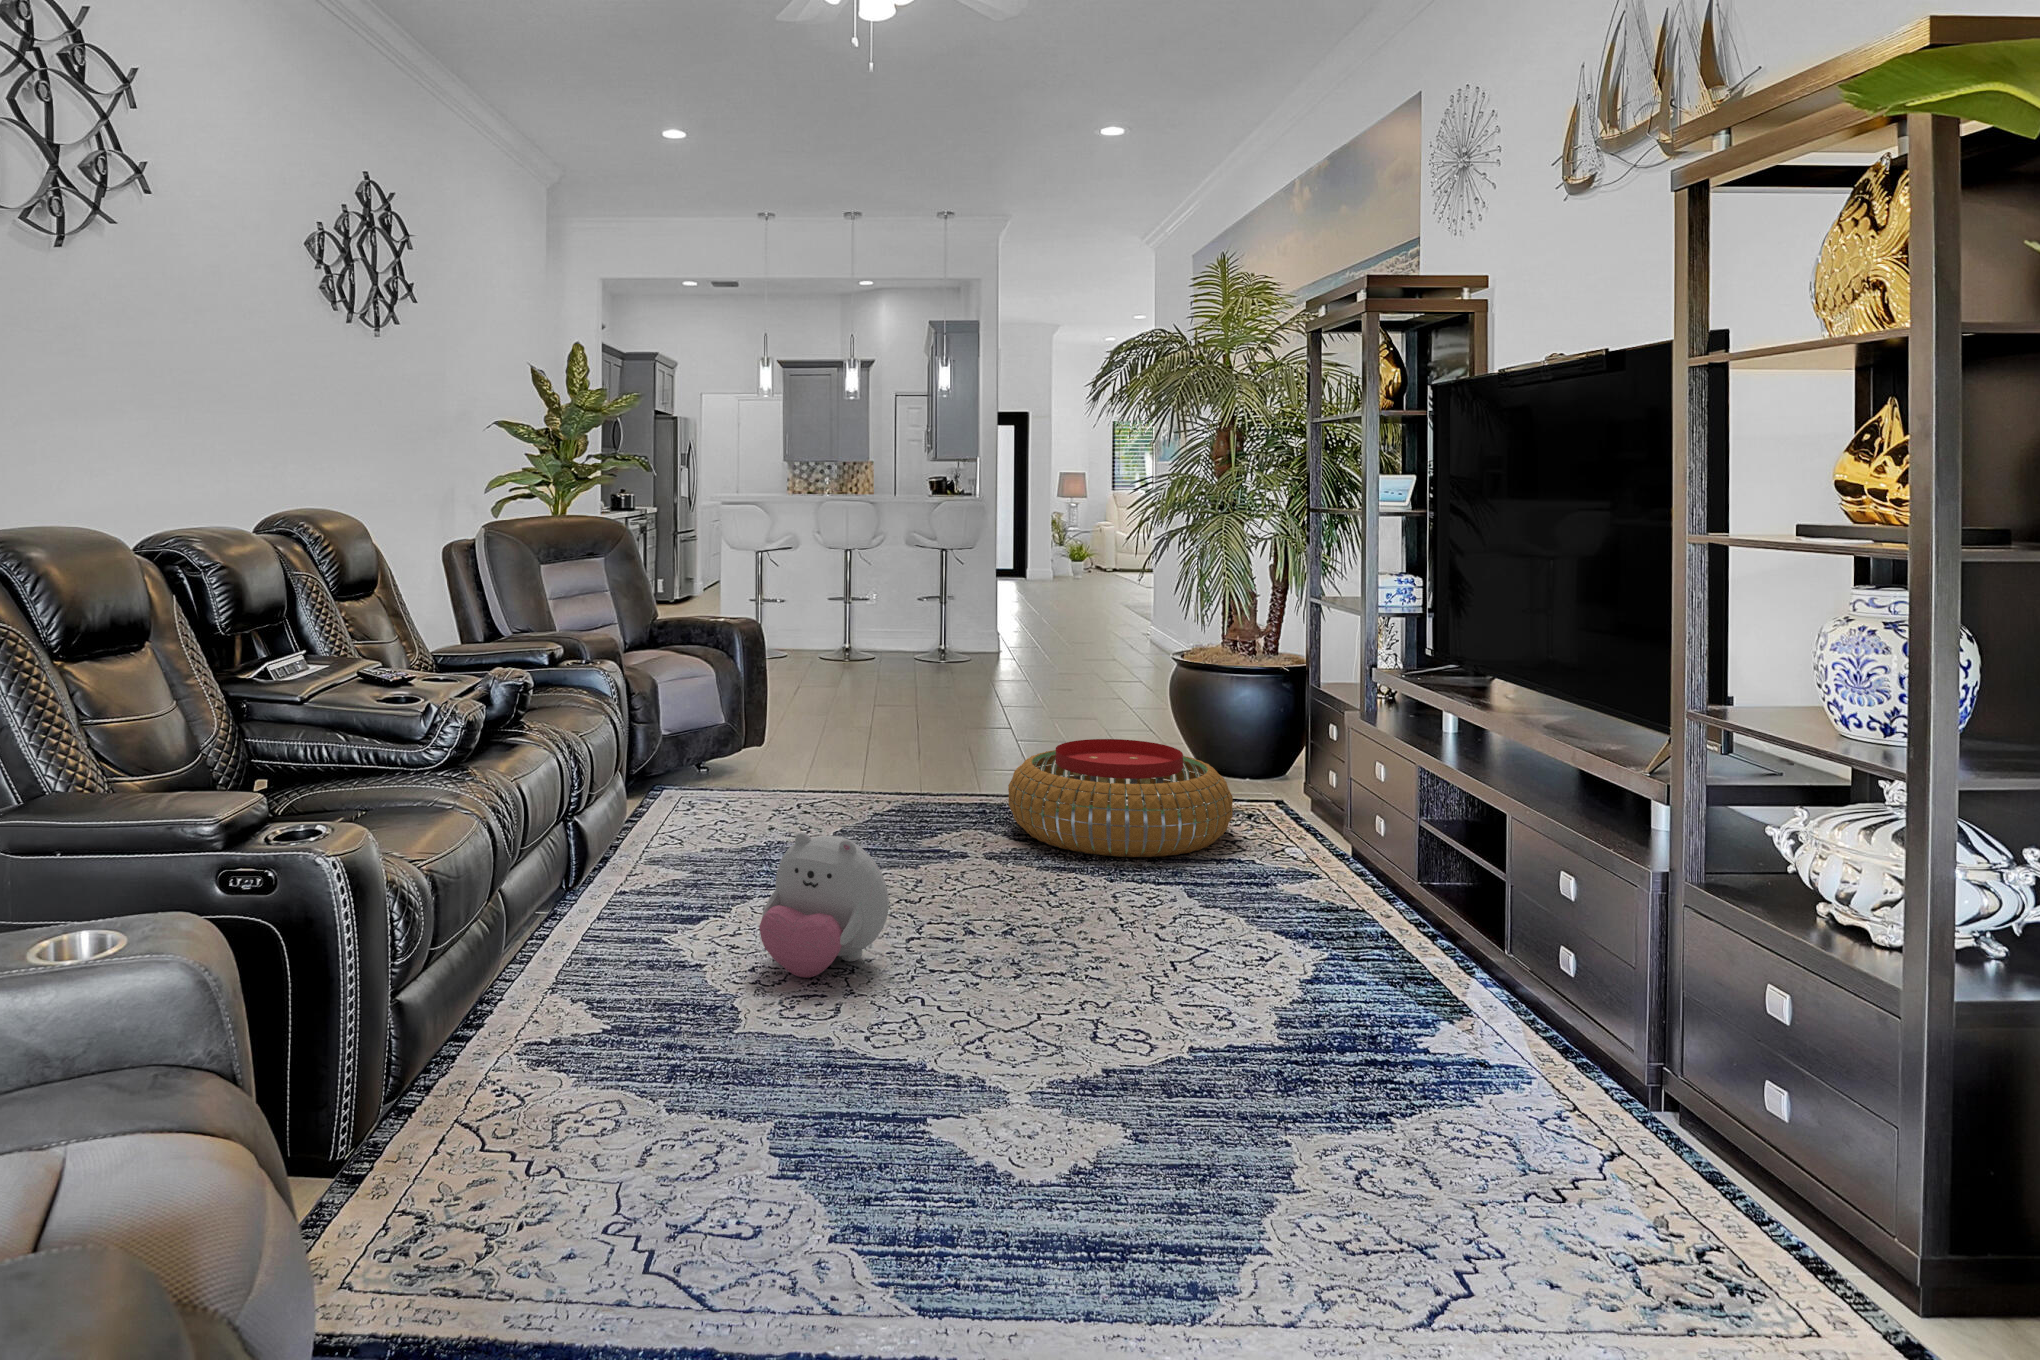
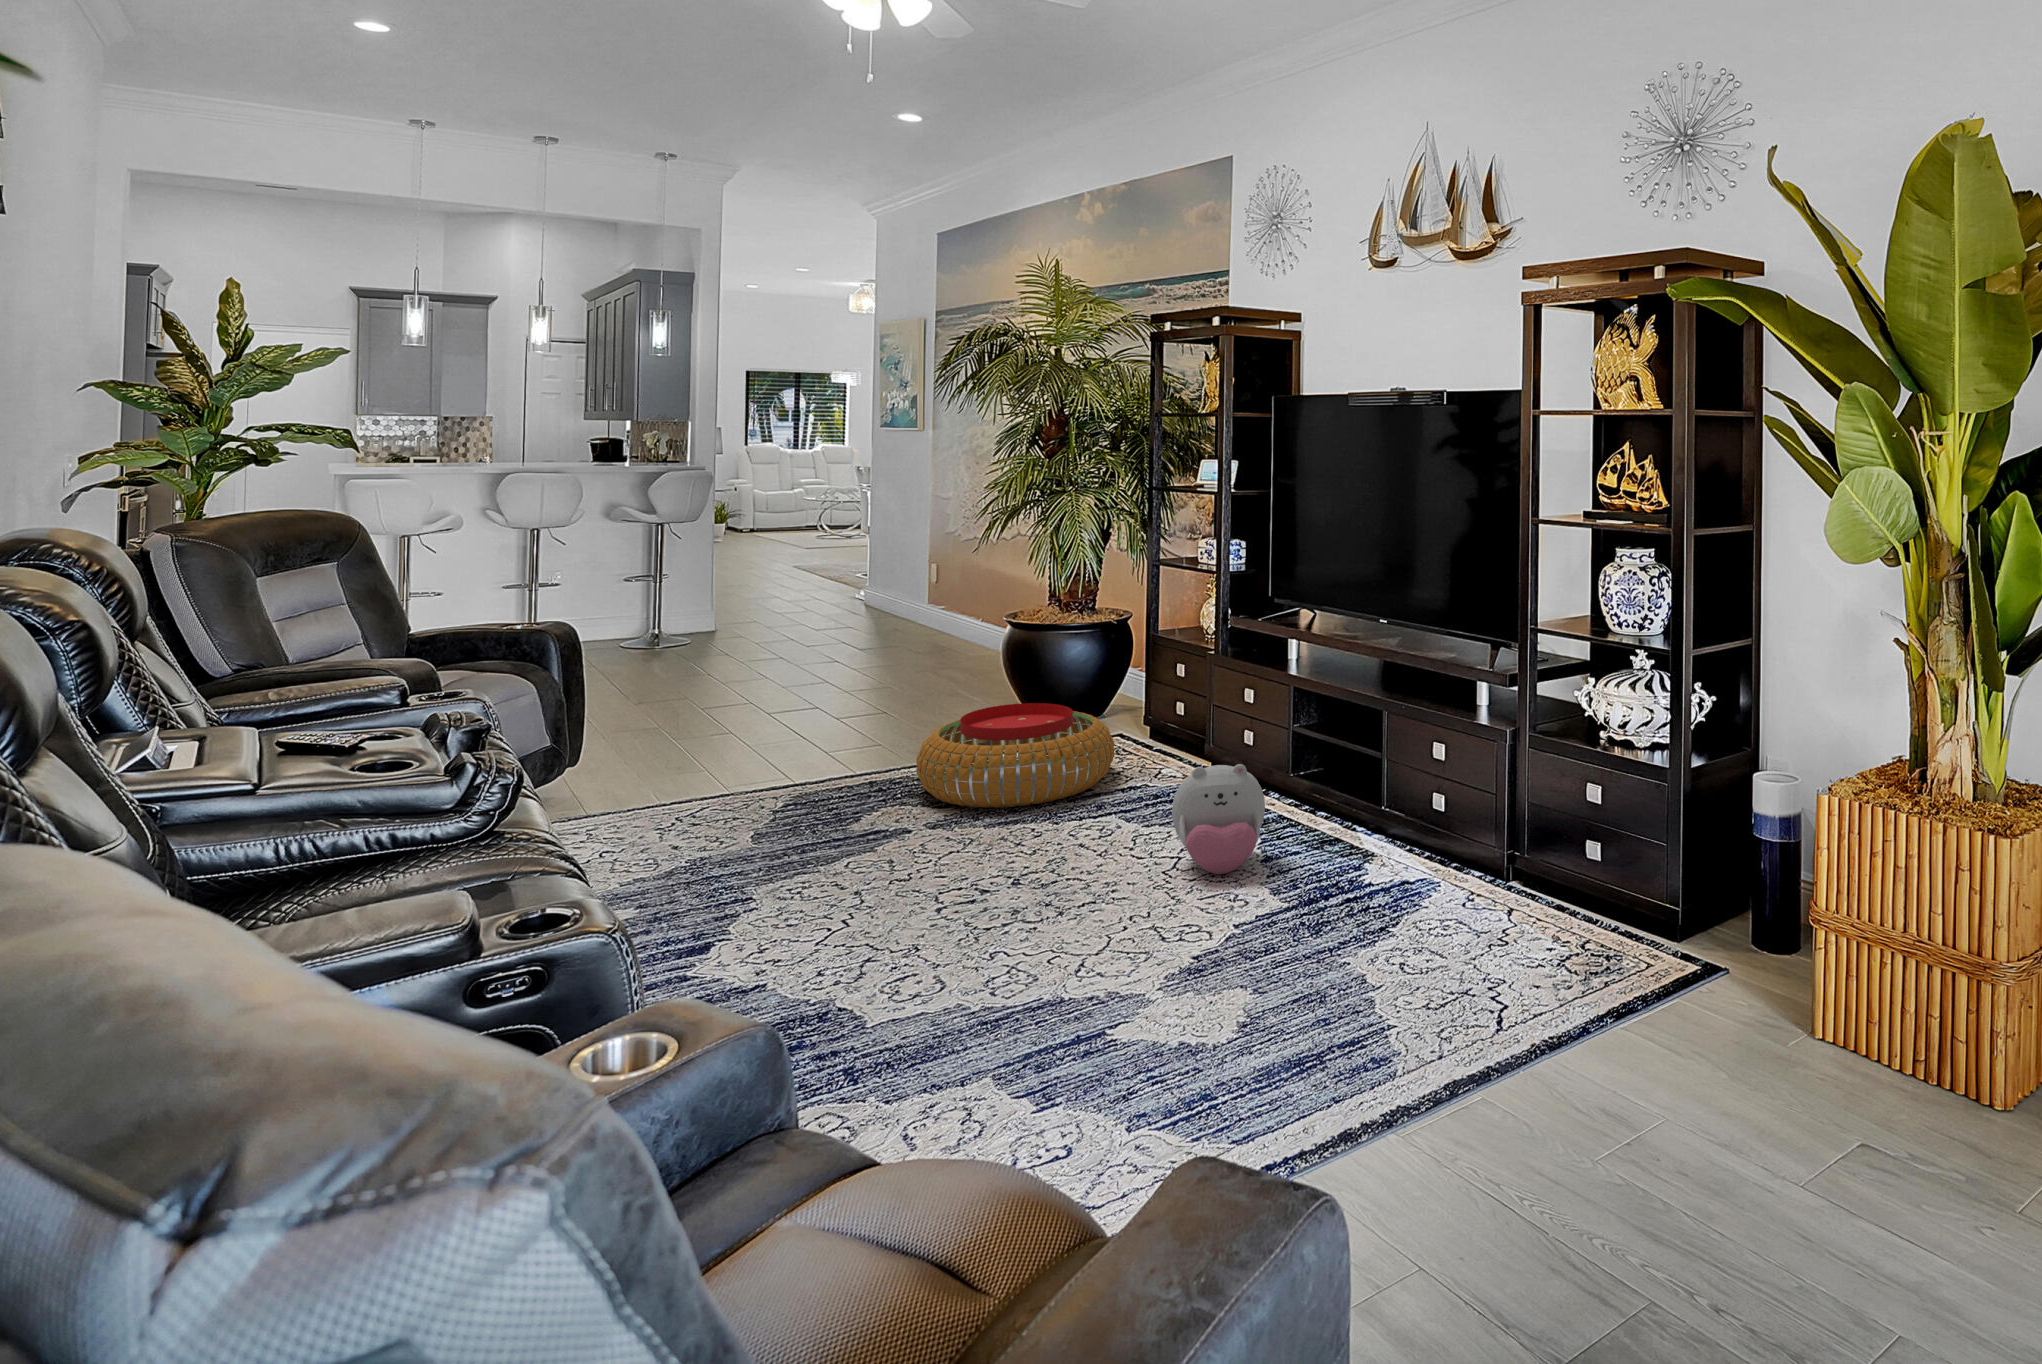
plush toy: present [759,832,889,978] -> present [1172,764,1265,874]

